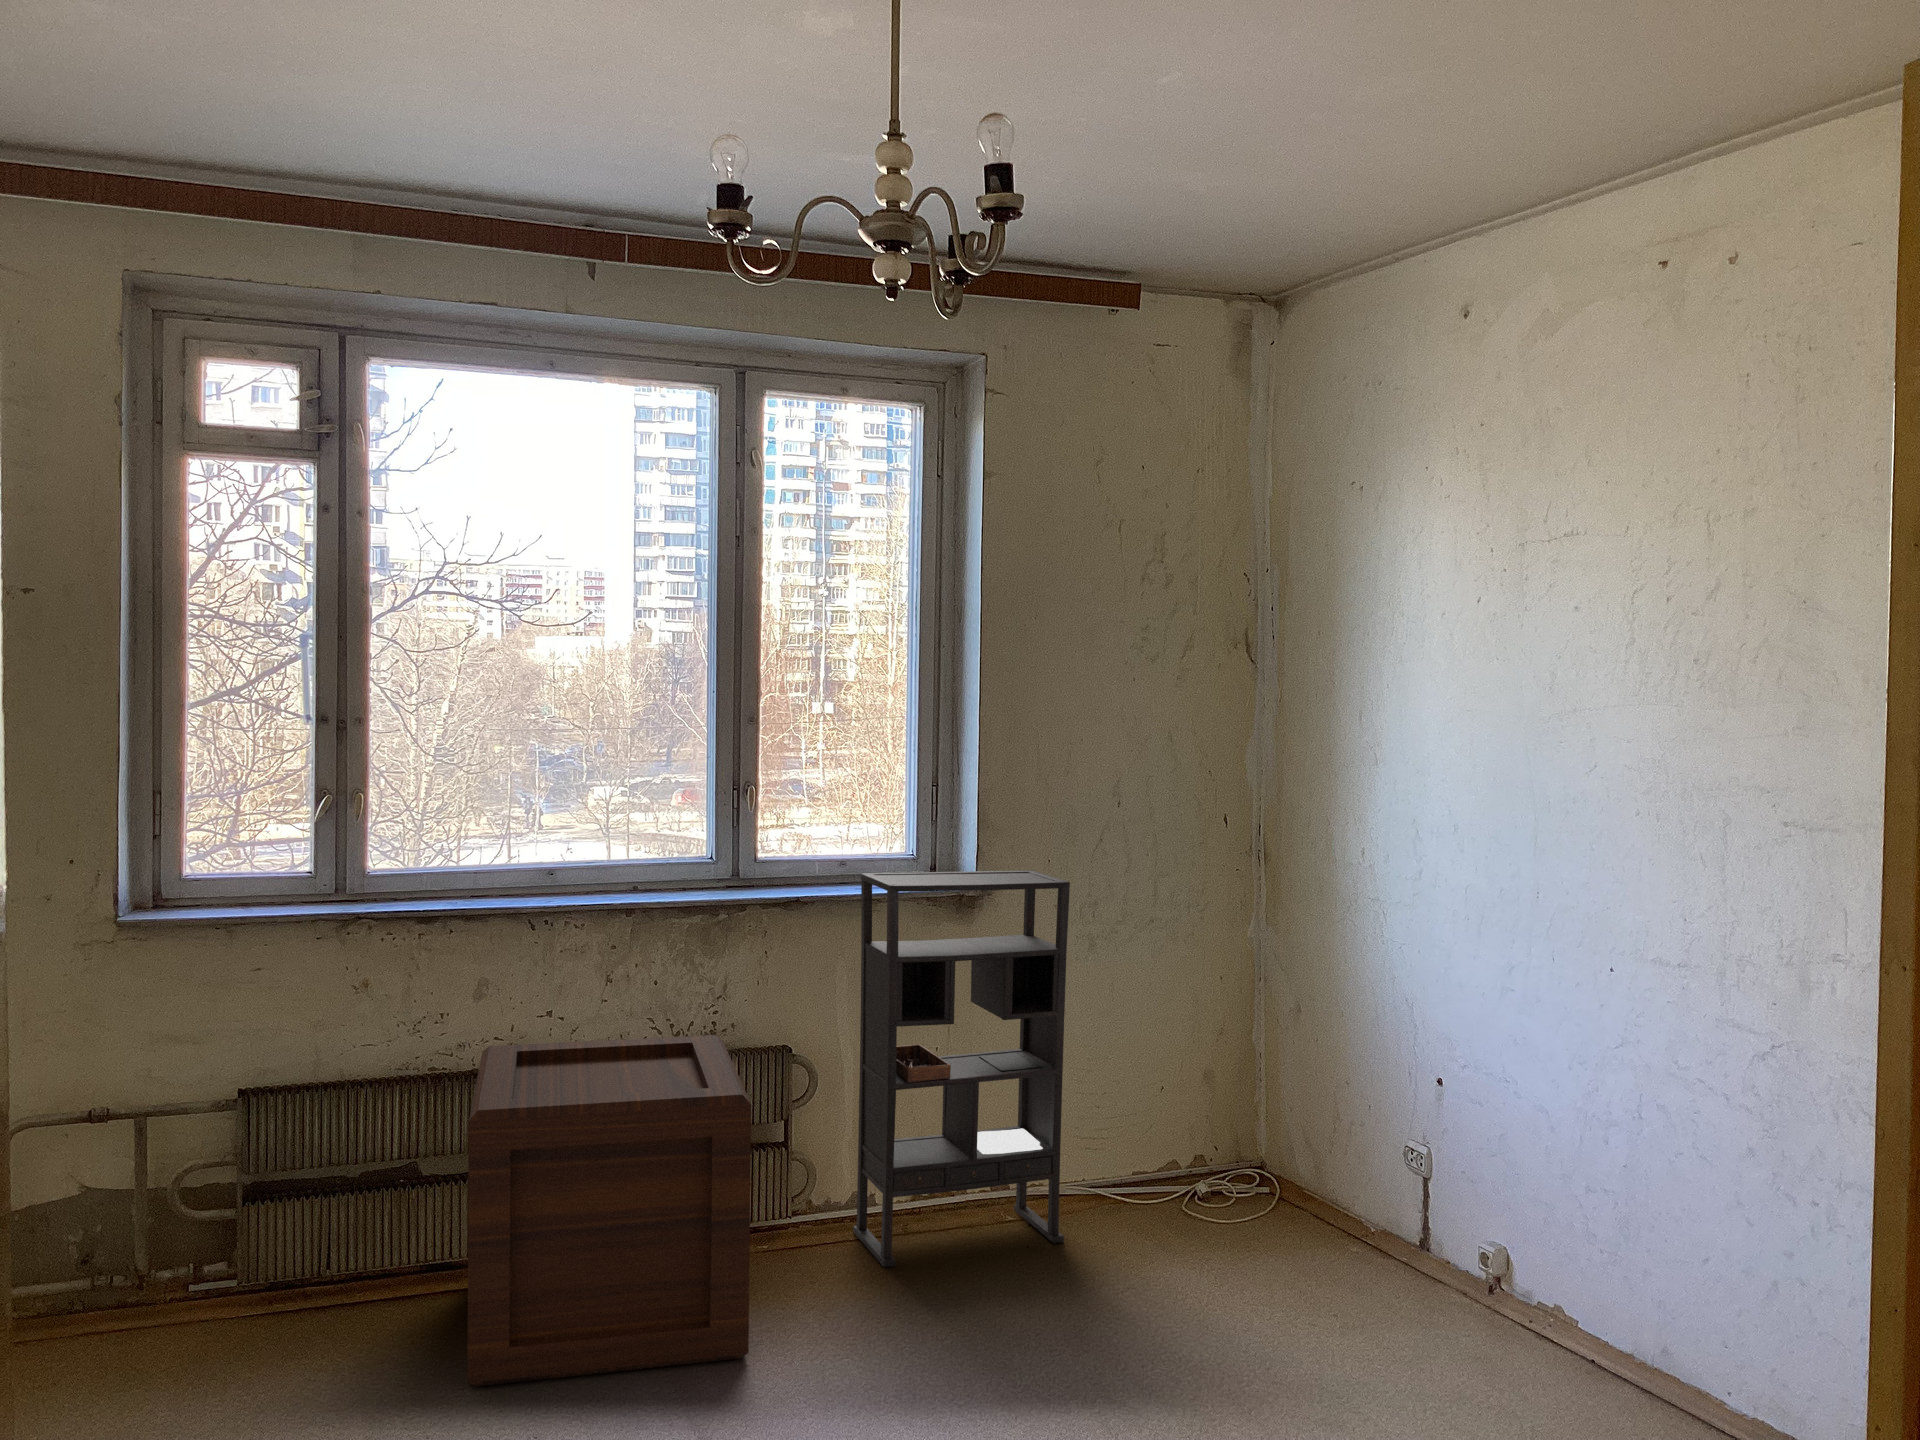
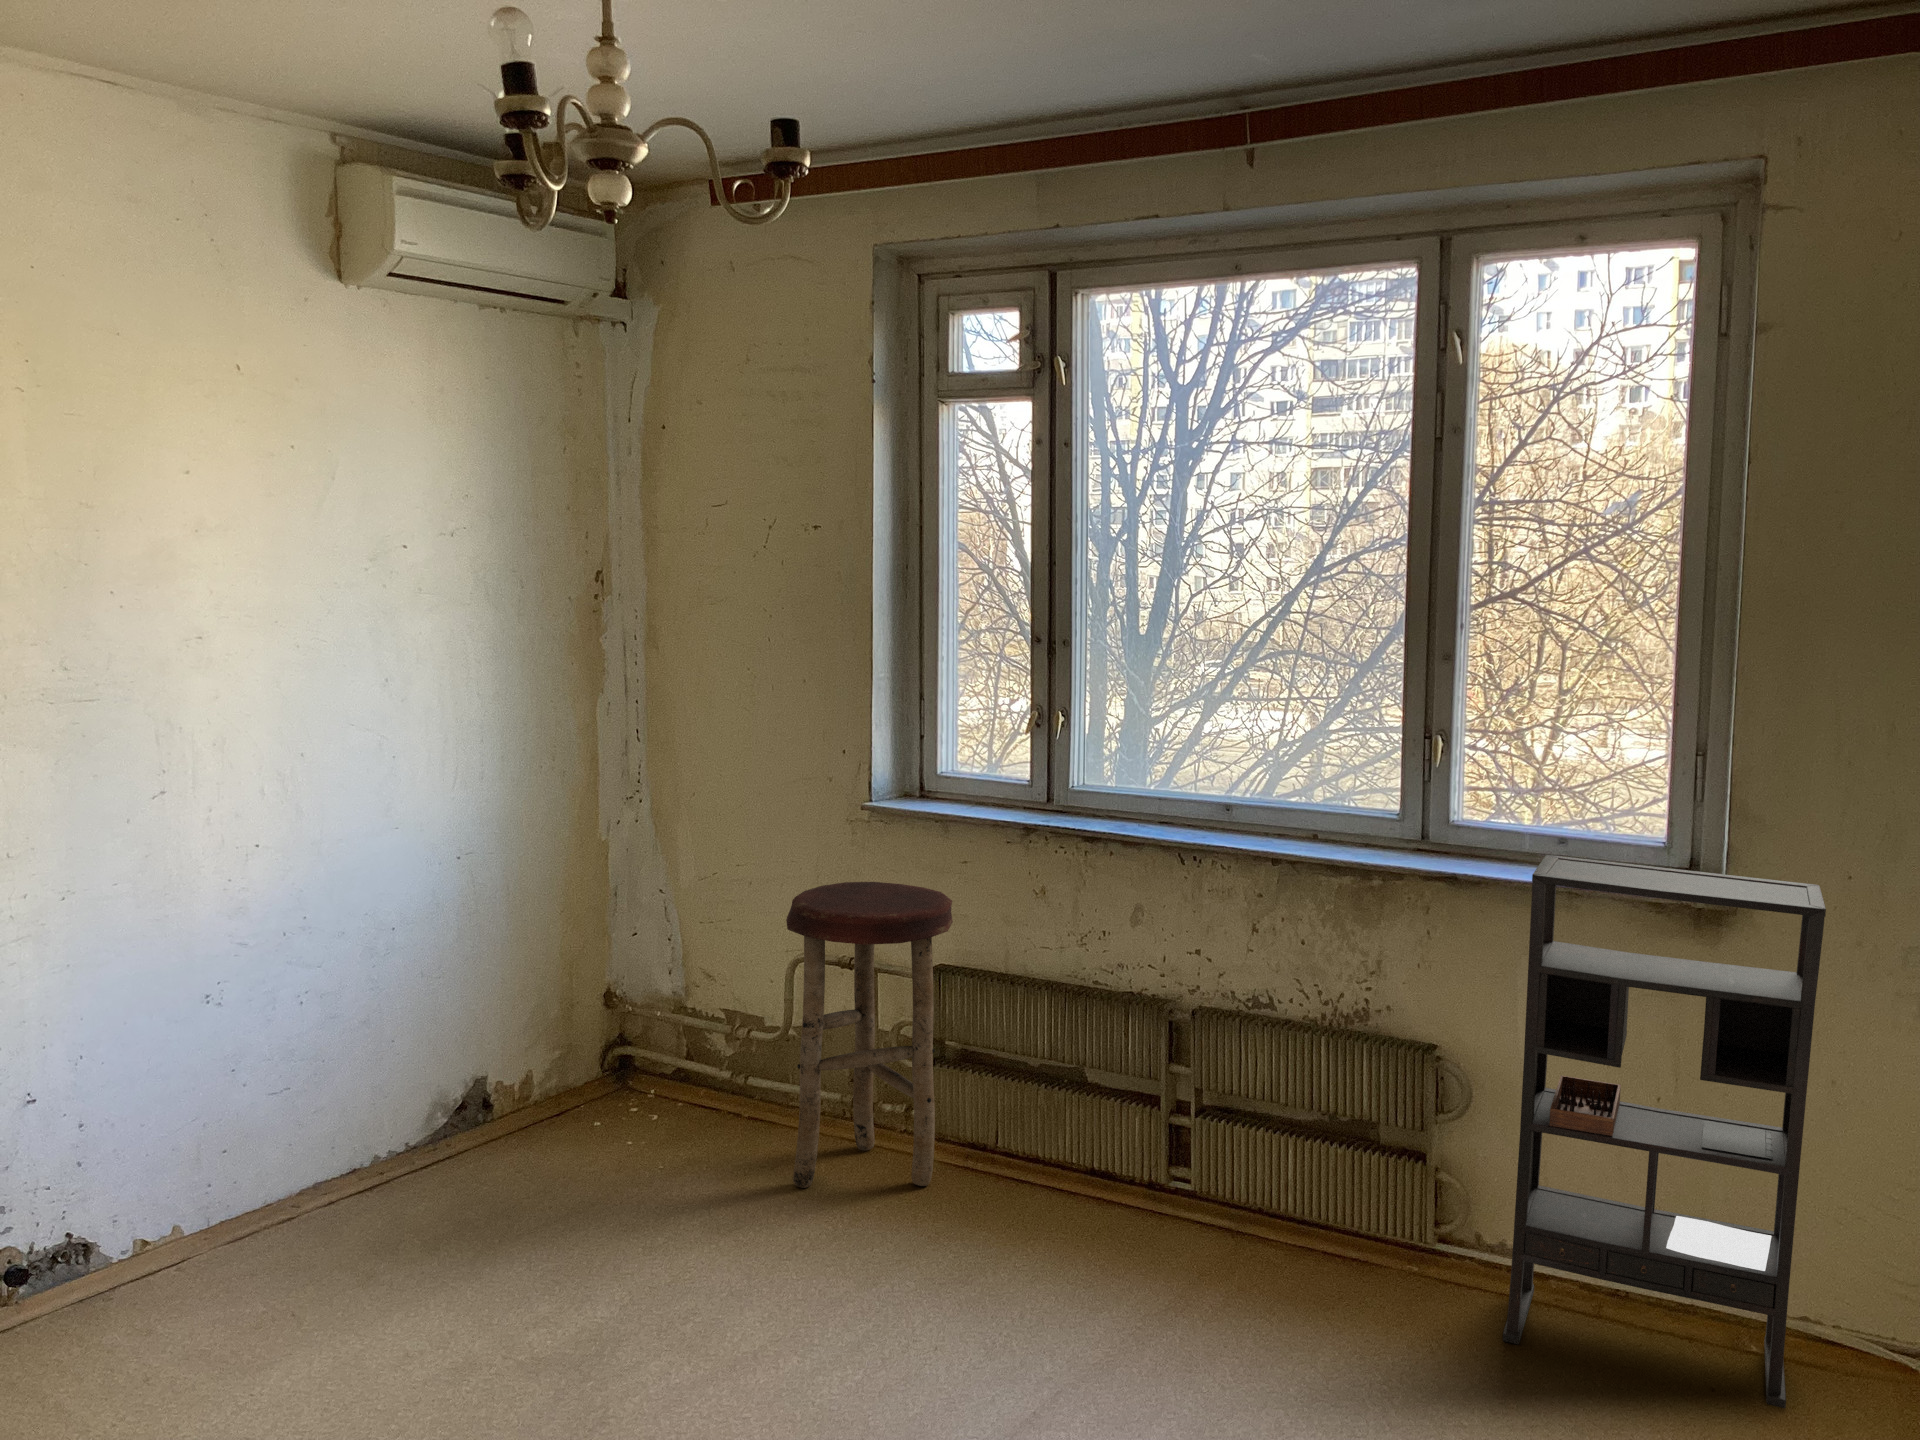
stool: none [83,1001,303,1389] -> present [786,882,953,1188]
wooden crate: present [467,1035,751,1386] -> none [986,973,1349,1366]

